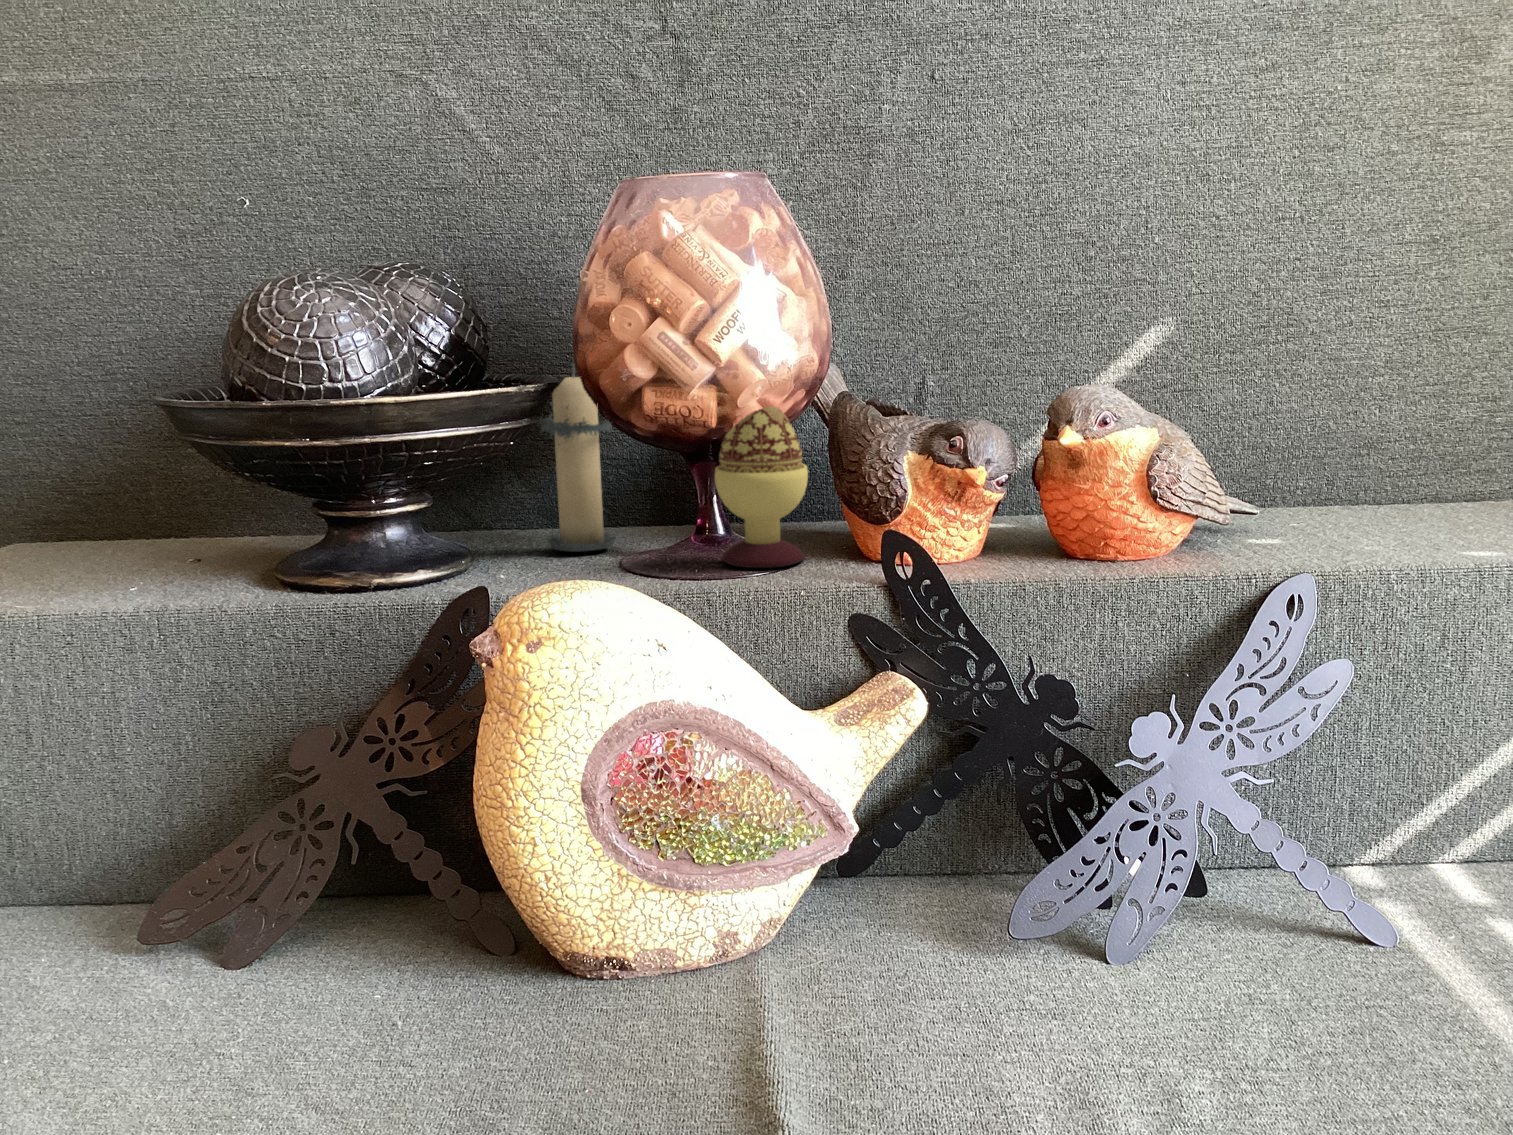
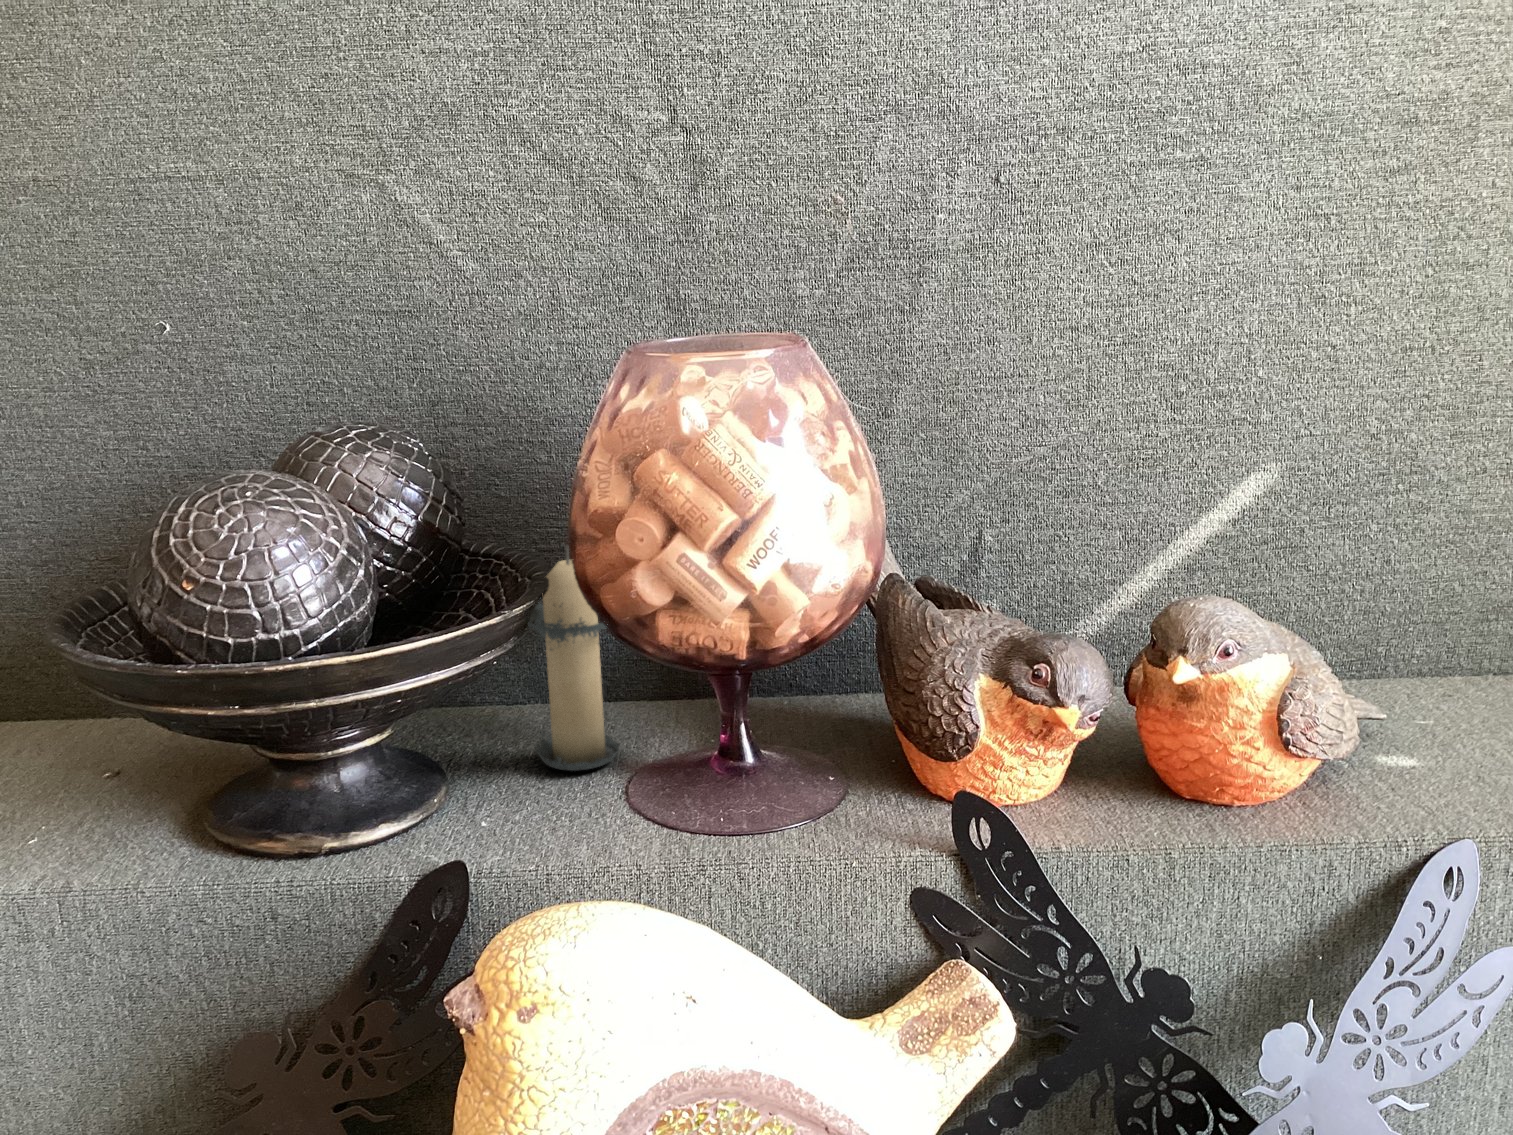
decorative egg: present [715,406,808,568] -> none [743,613,857,820]

